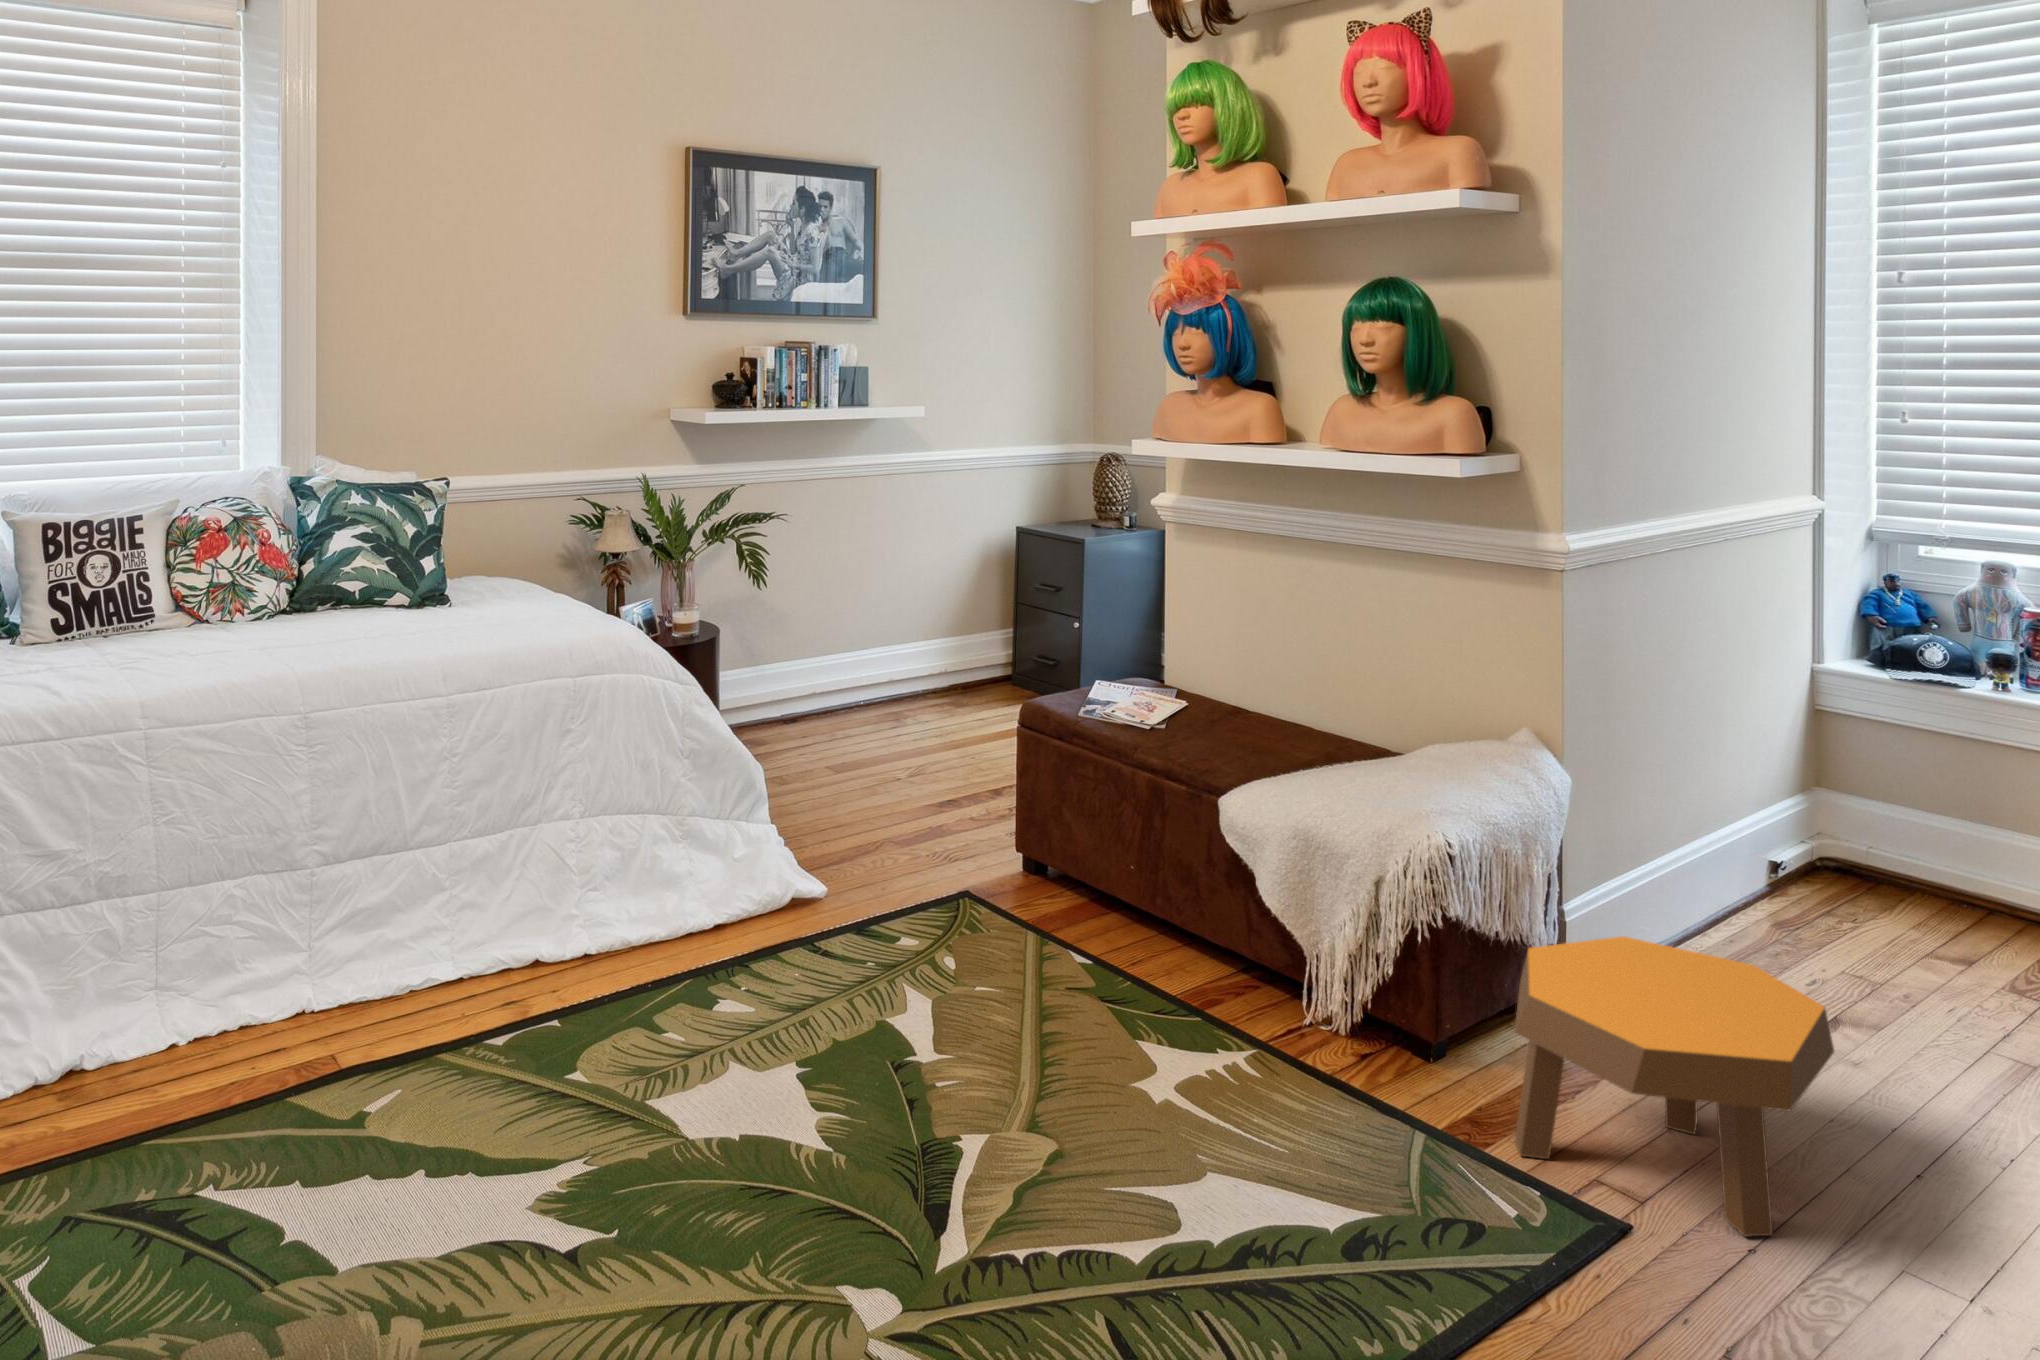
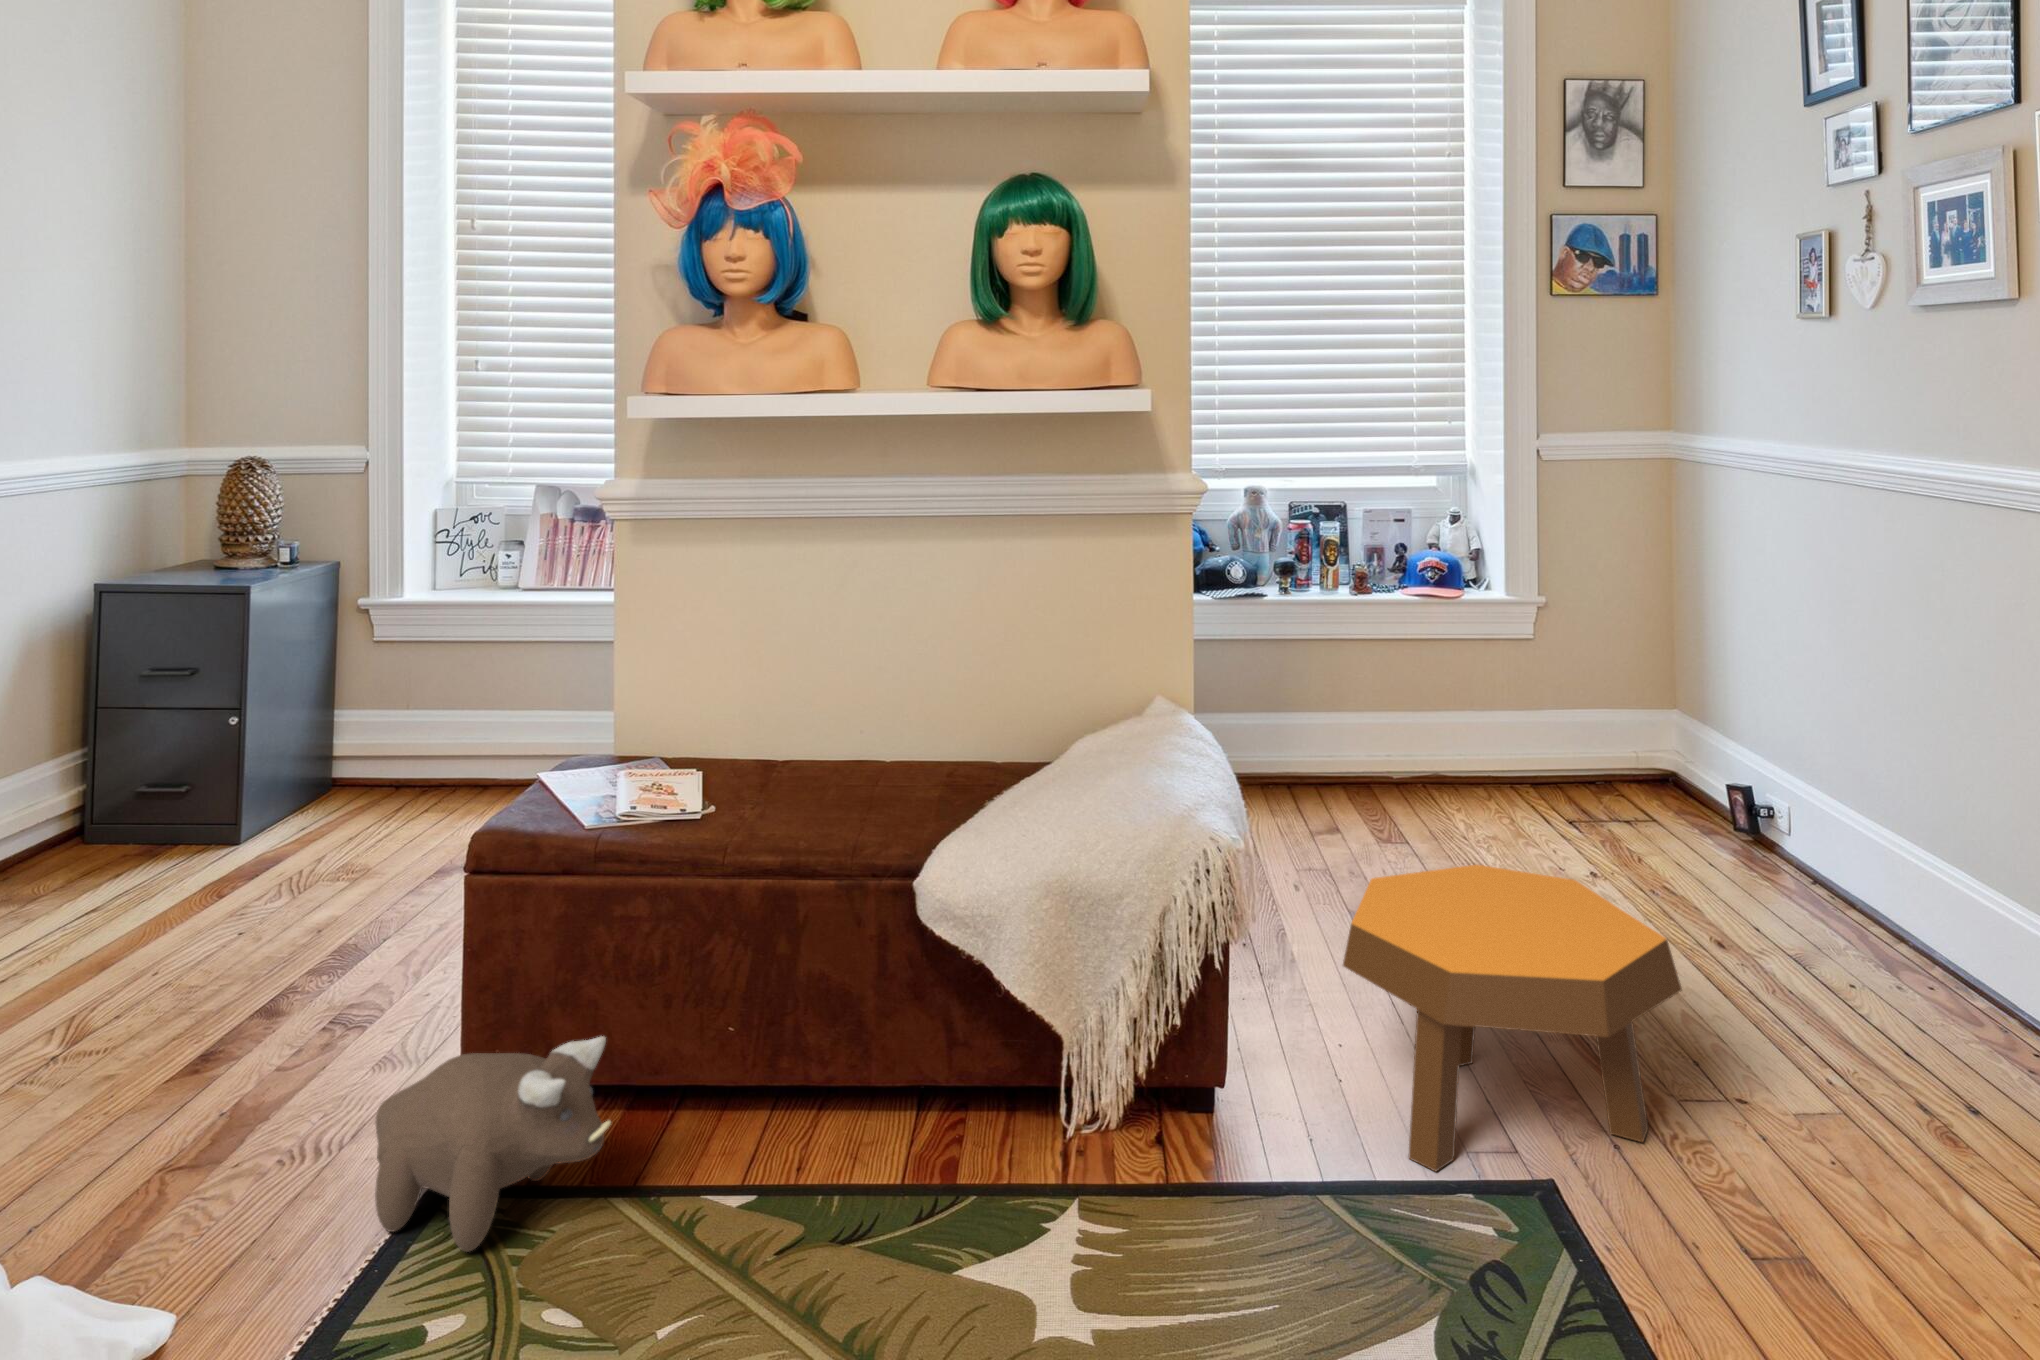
plush toy: none [929,825,1033,925] -> present [375,1036,611,1252]

